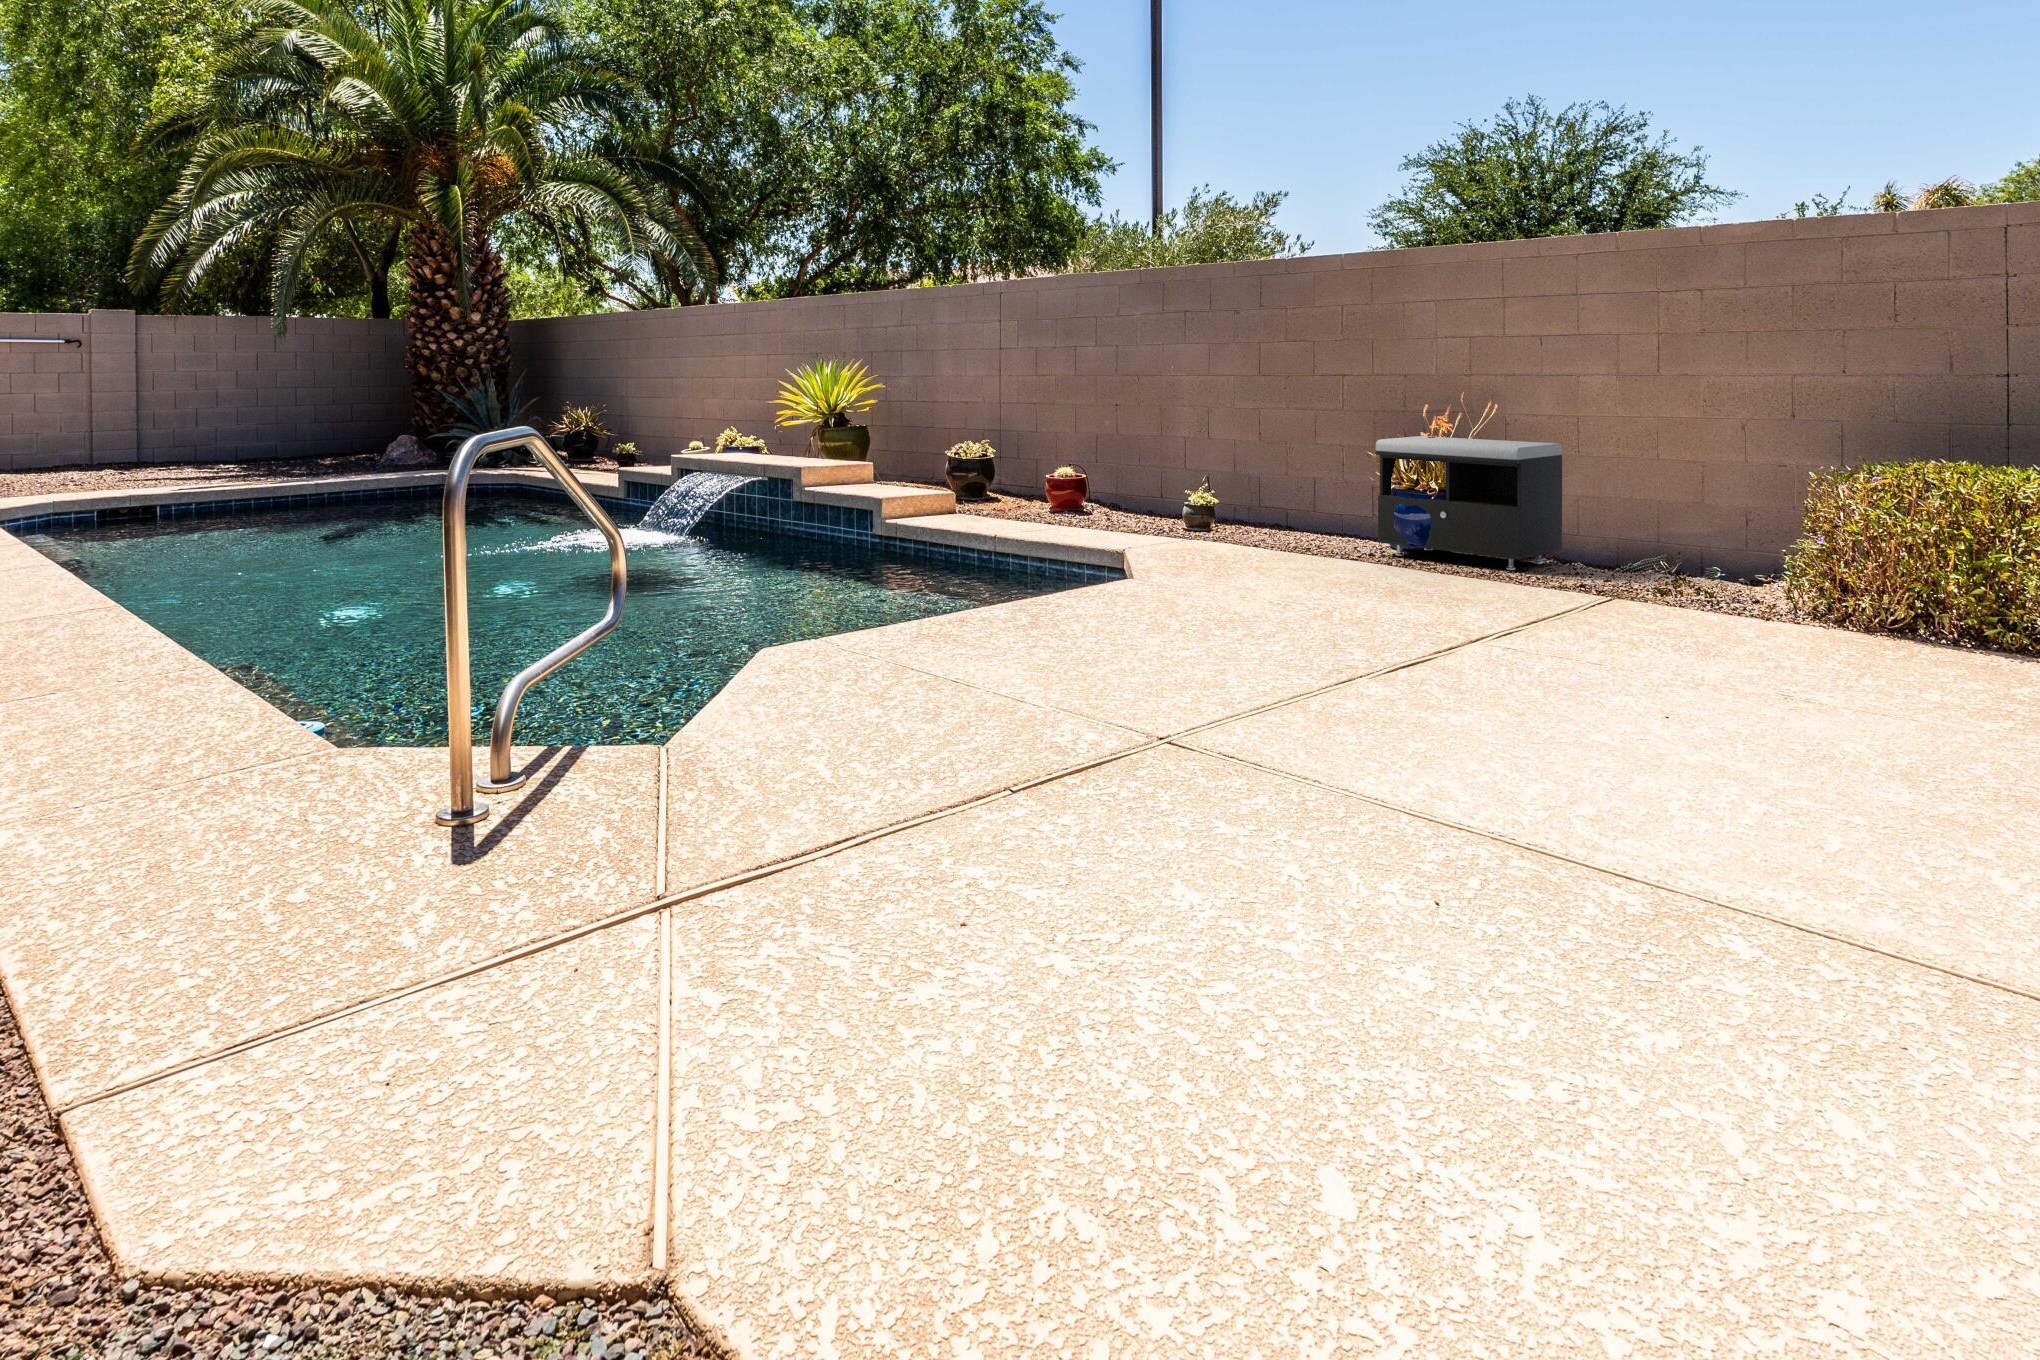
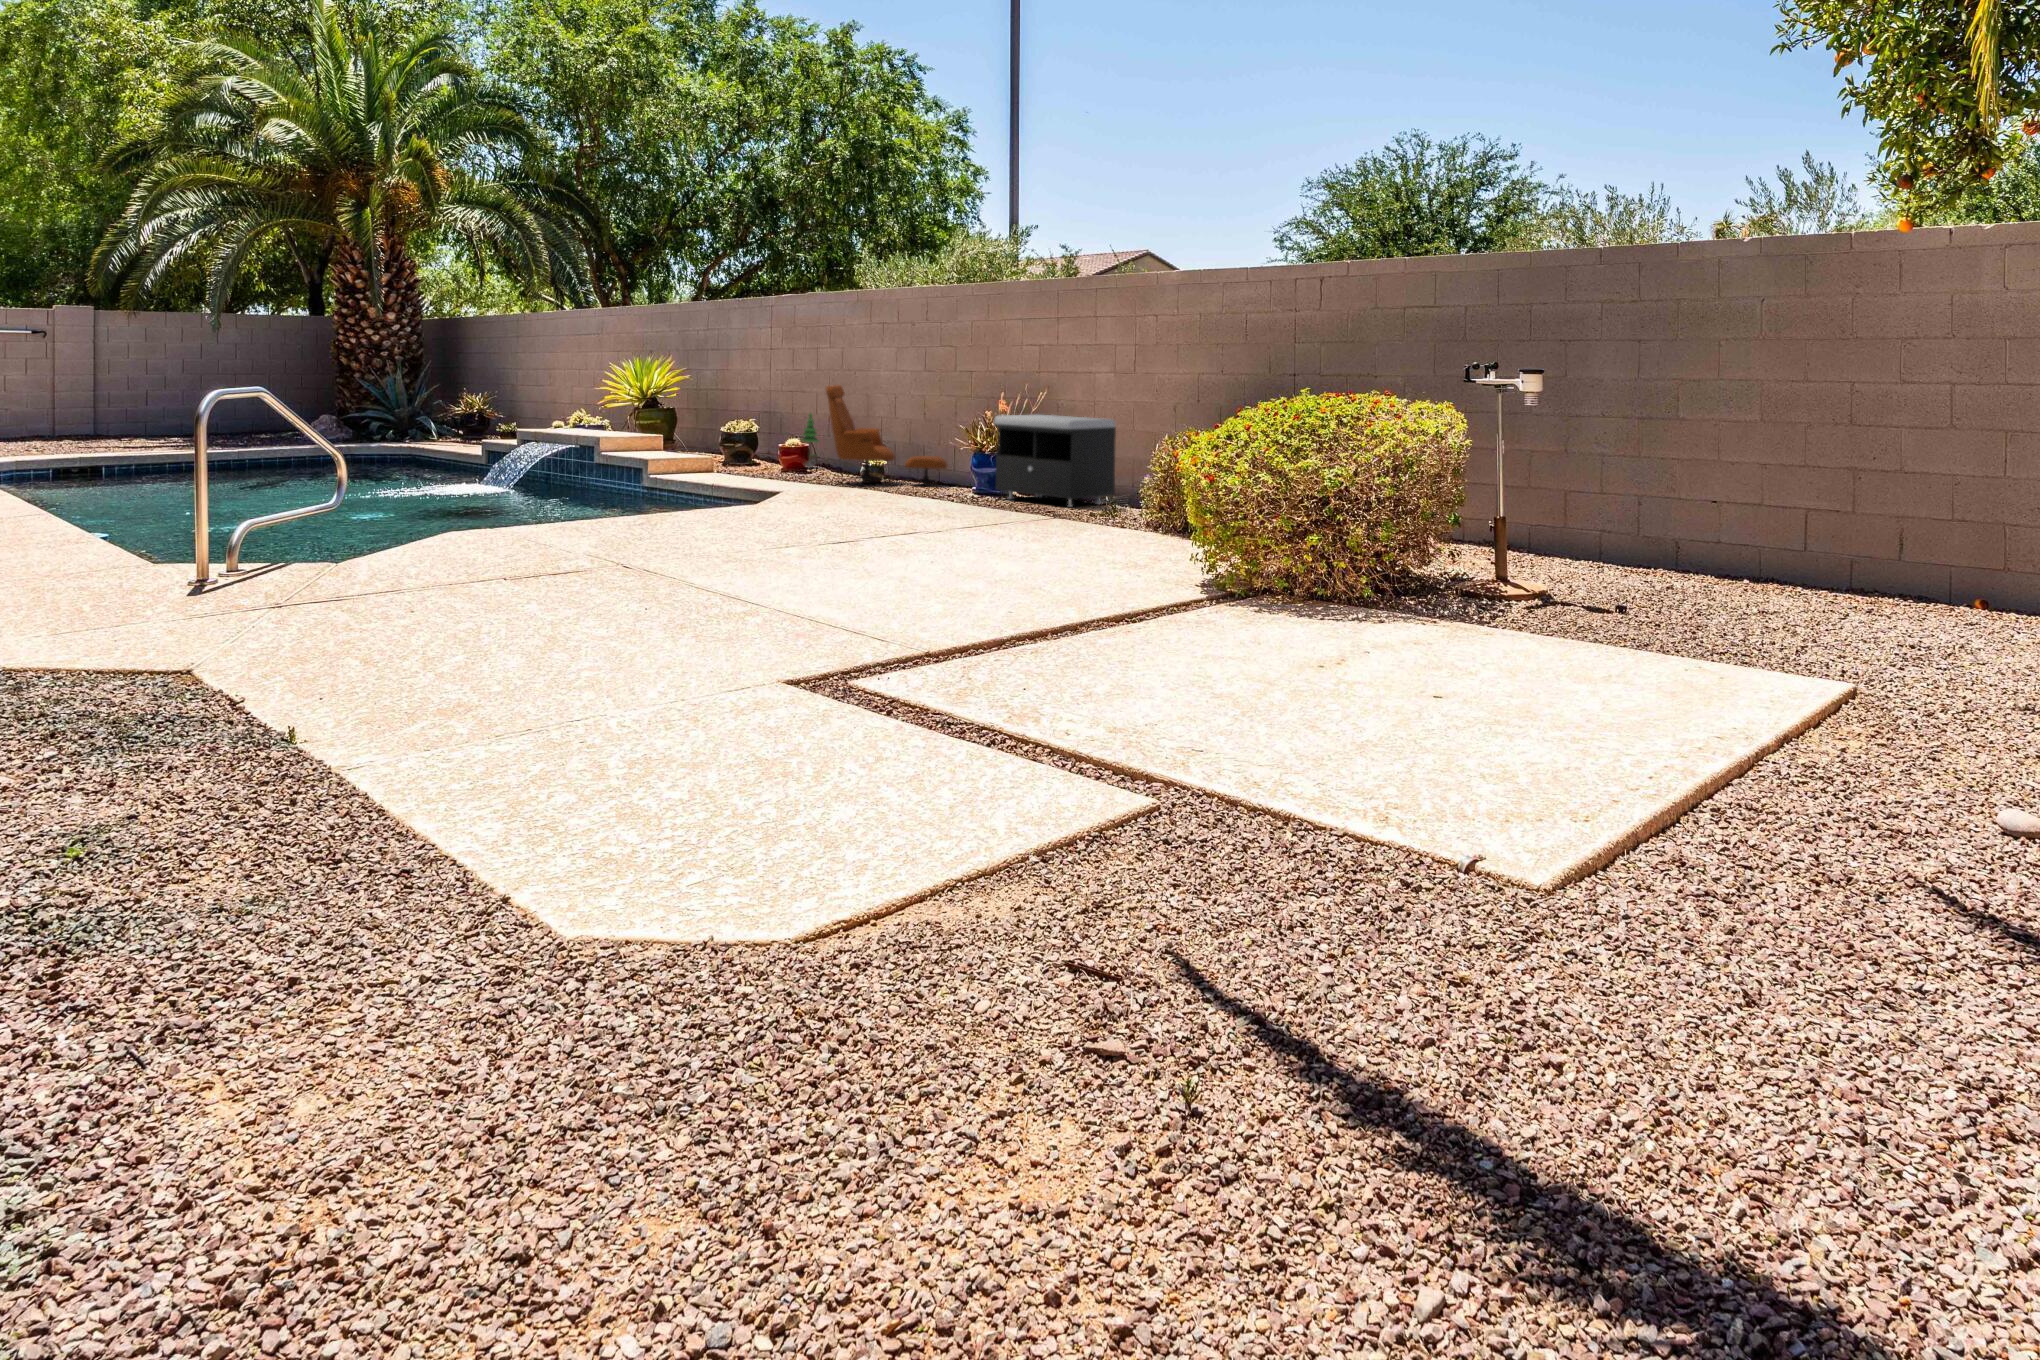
lounge chair: none [1101,398,1268,535] -> present [826,385,947,485]
potted tree: none [1028,430,1054,504] -> present [803,414,819,468]

